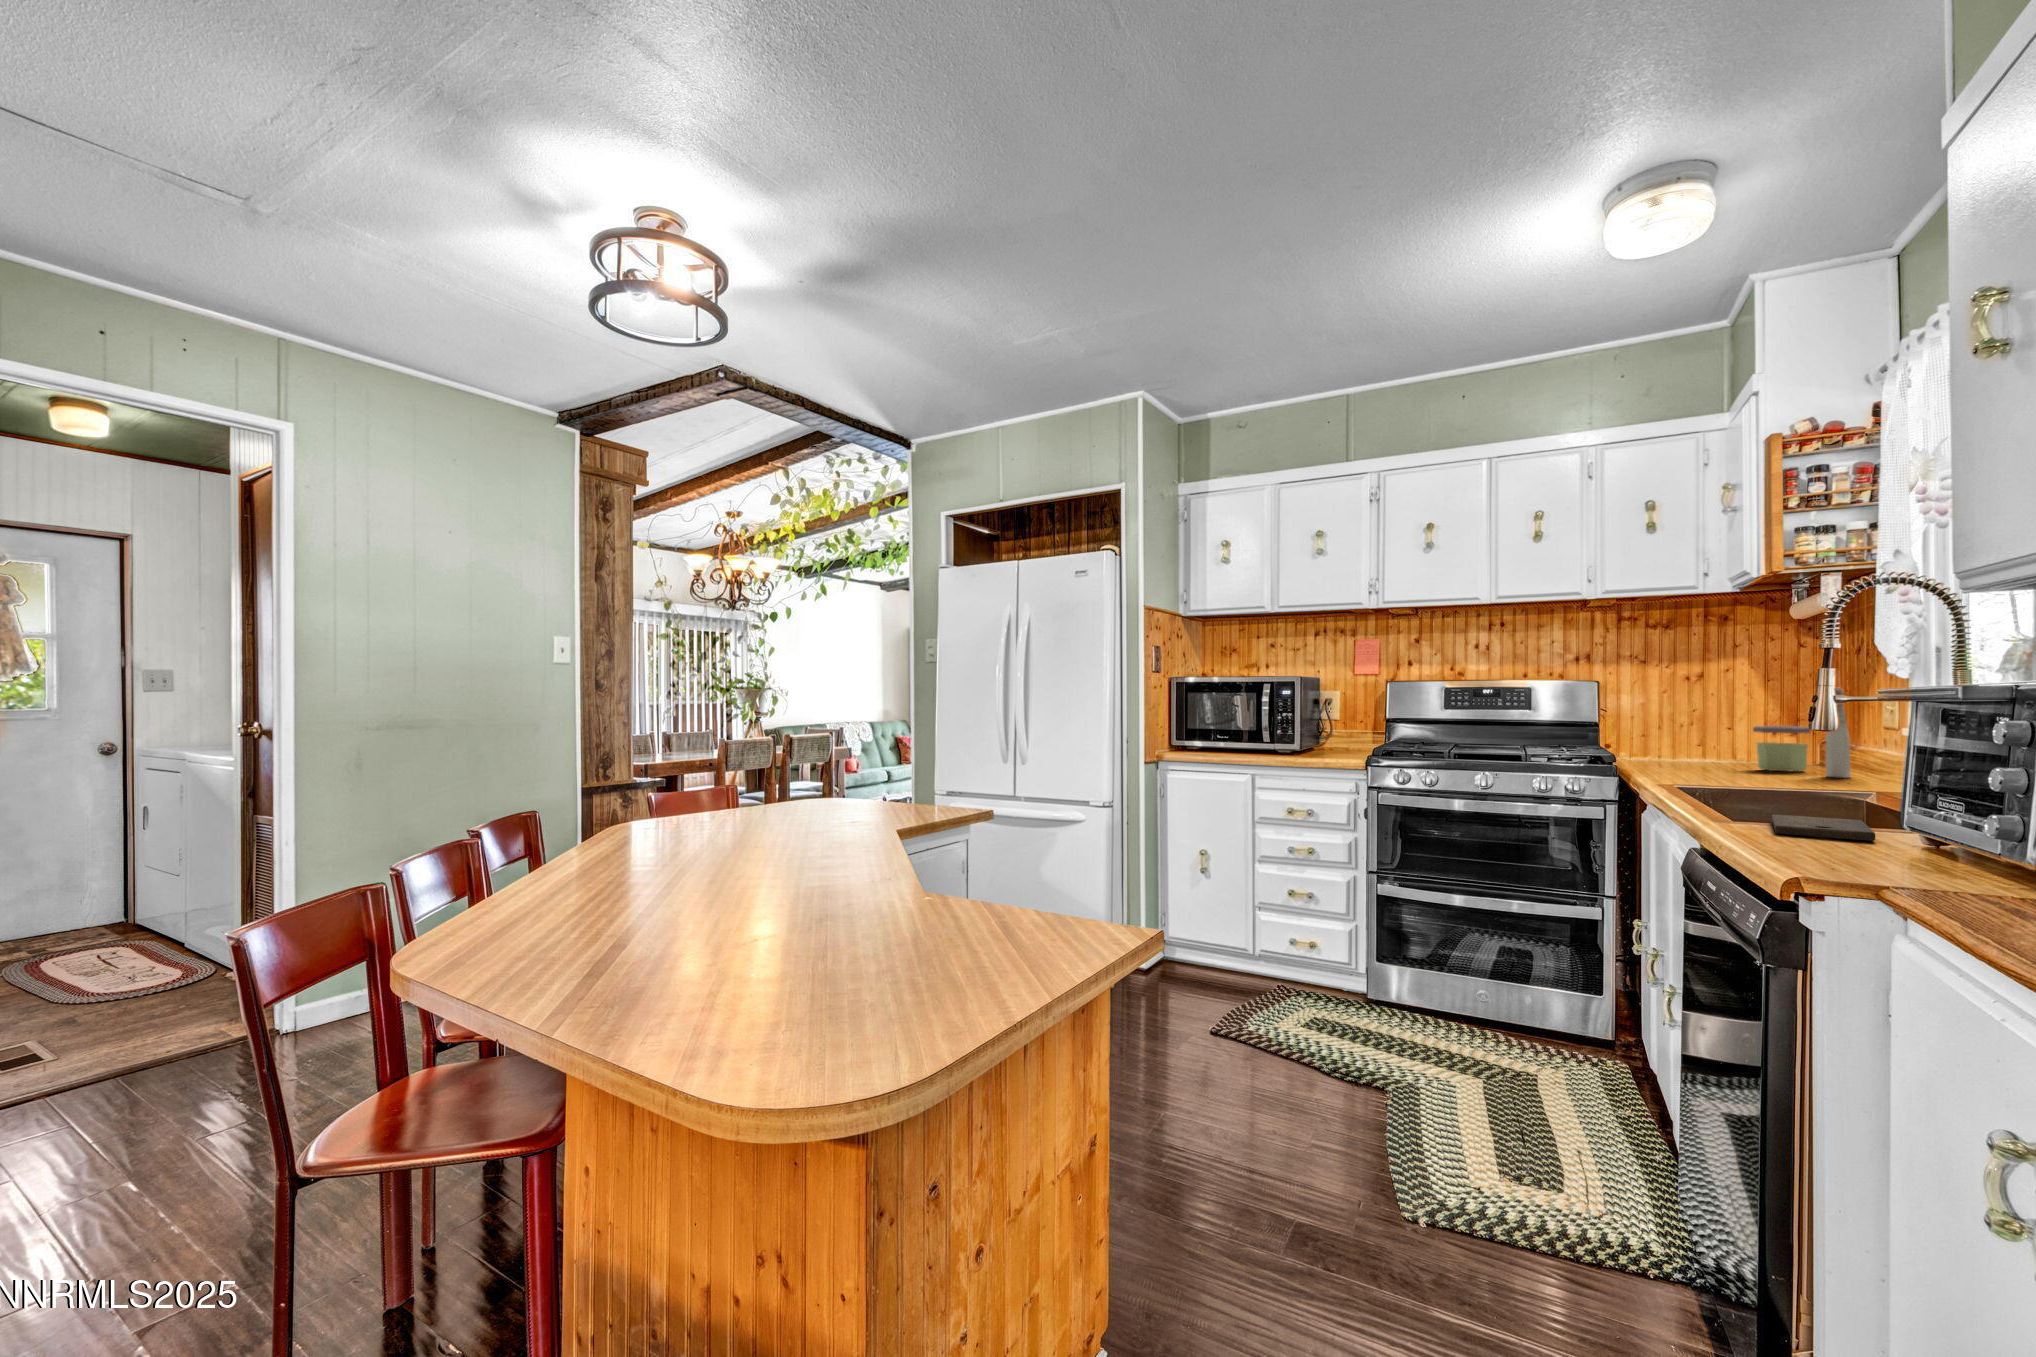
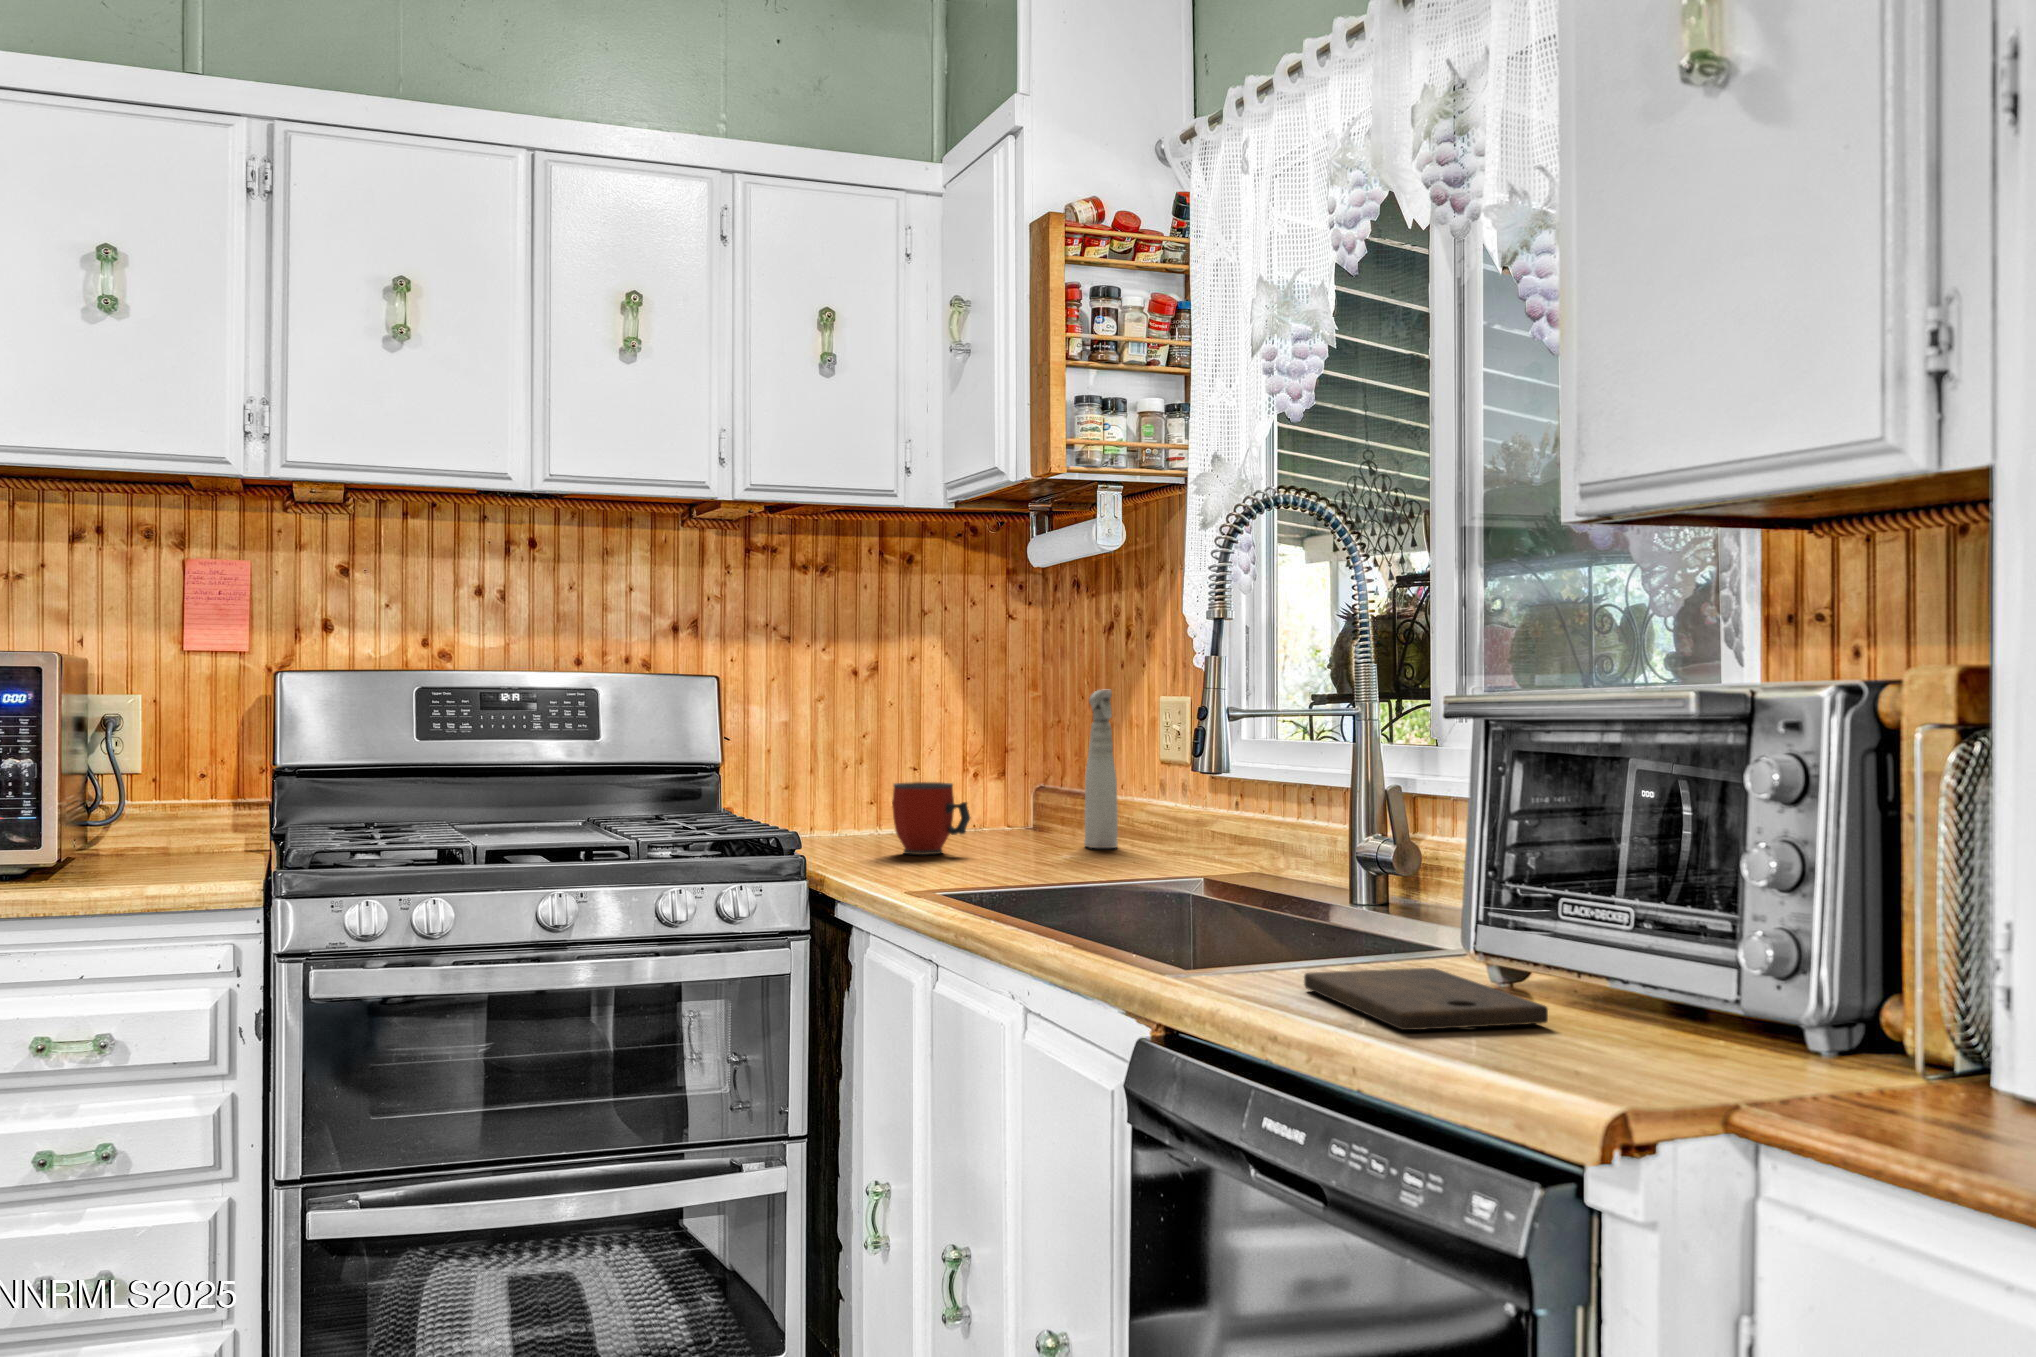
jar: present [1753,726,1811,772] -> none [967,758,1047,840]
mug: none [1687,736,1736,773] -> present [892,782,971,855]

